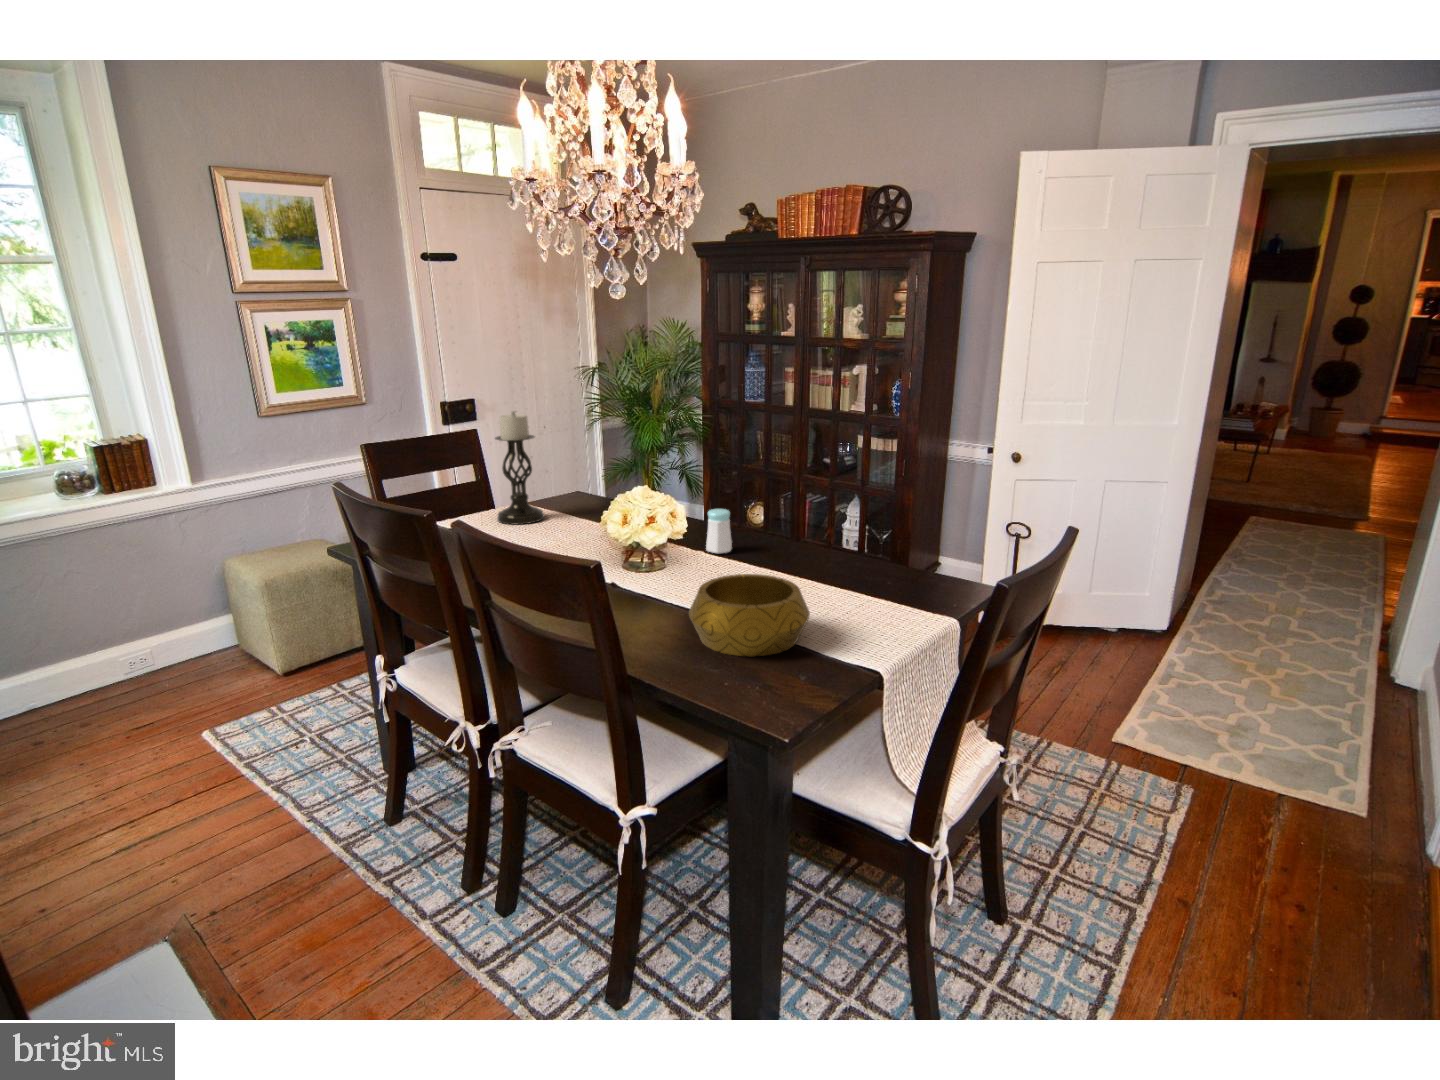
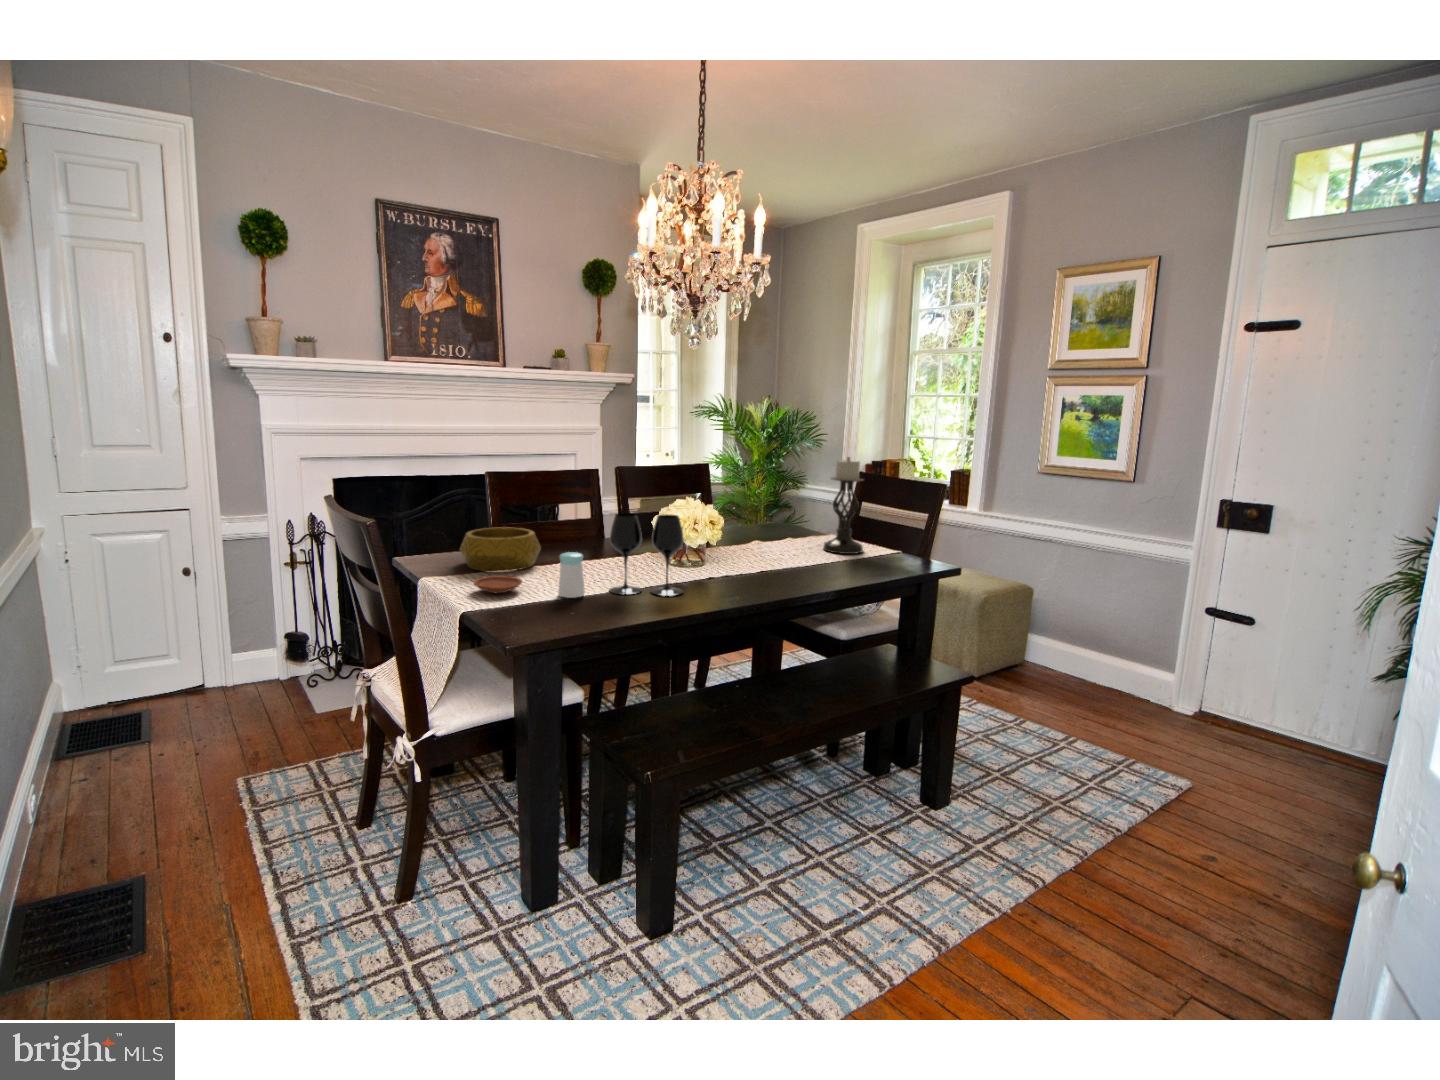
wine glass: none [760,477,810,575] -> present [609,513,684,596]
salt shaker: present [706,509,732,554] -> present [558,552,585,598]
plate: none [840,592,899,616] -> present [474,575,522,593]

